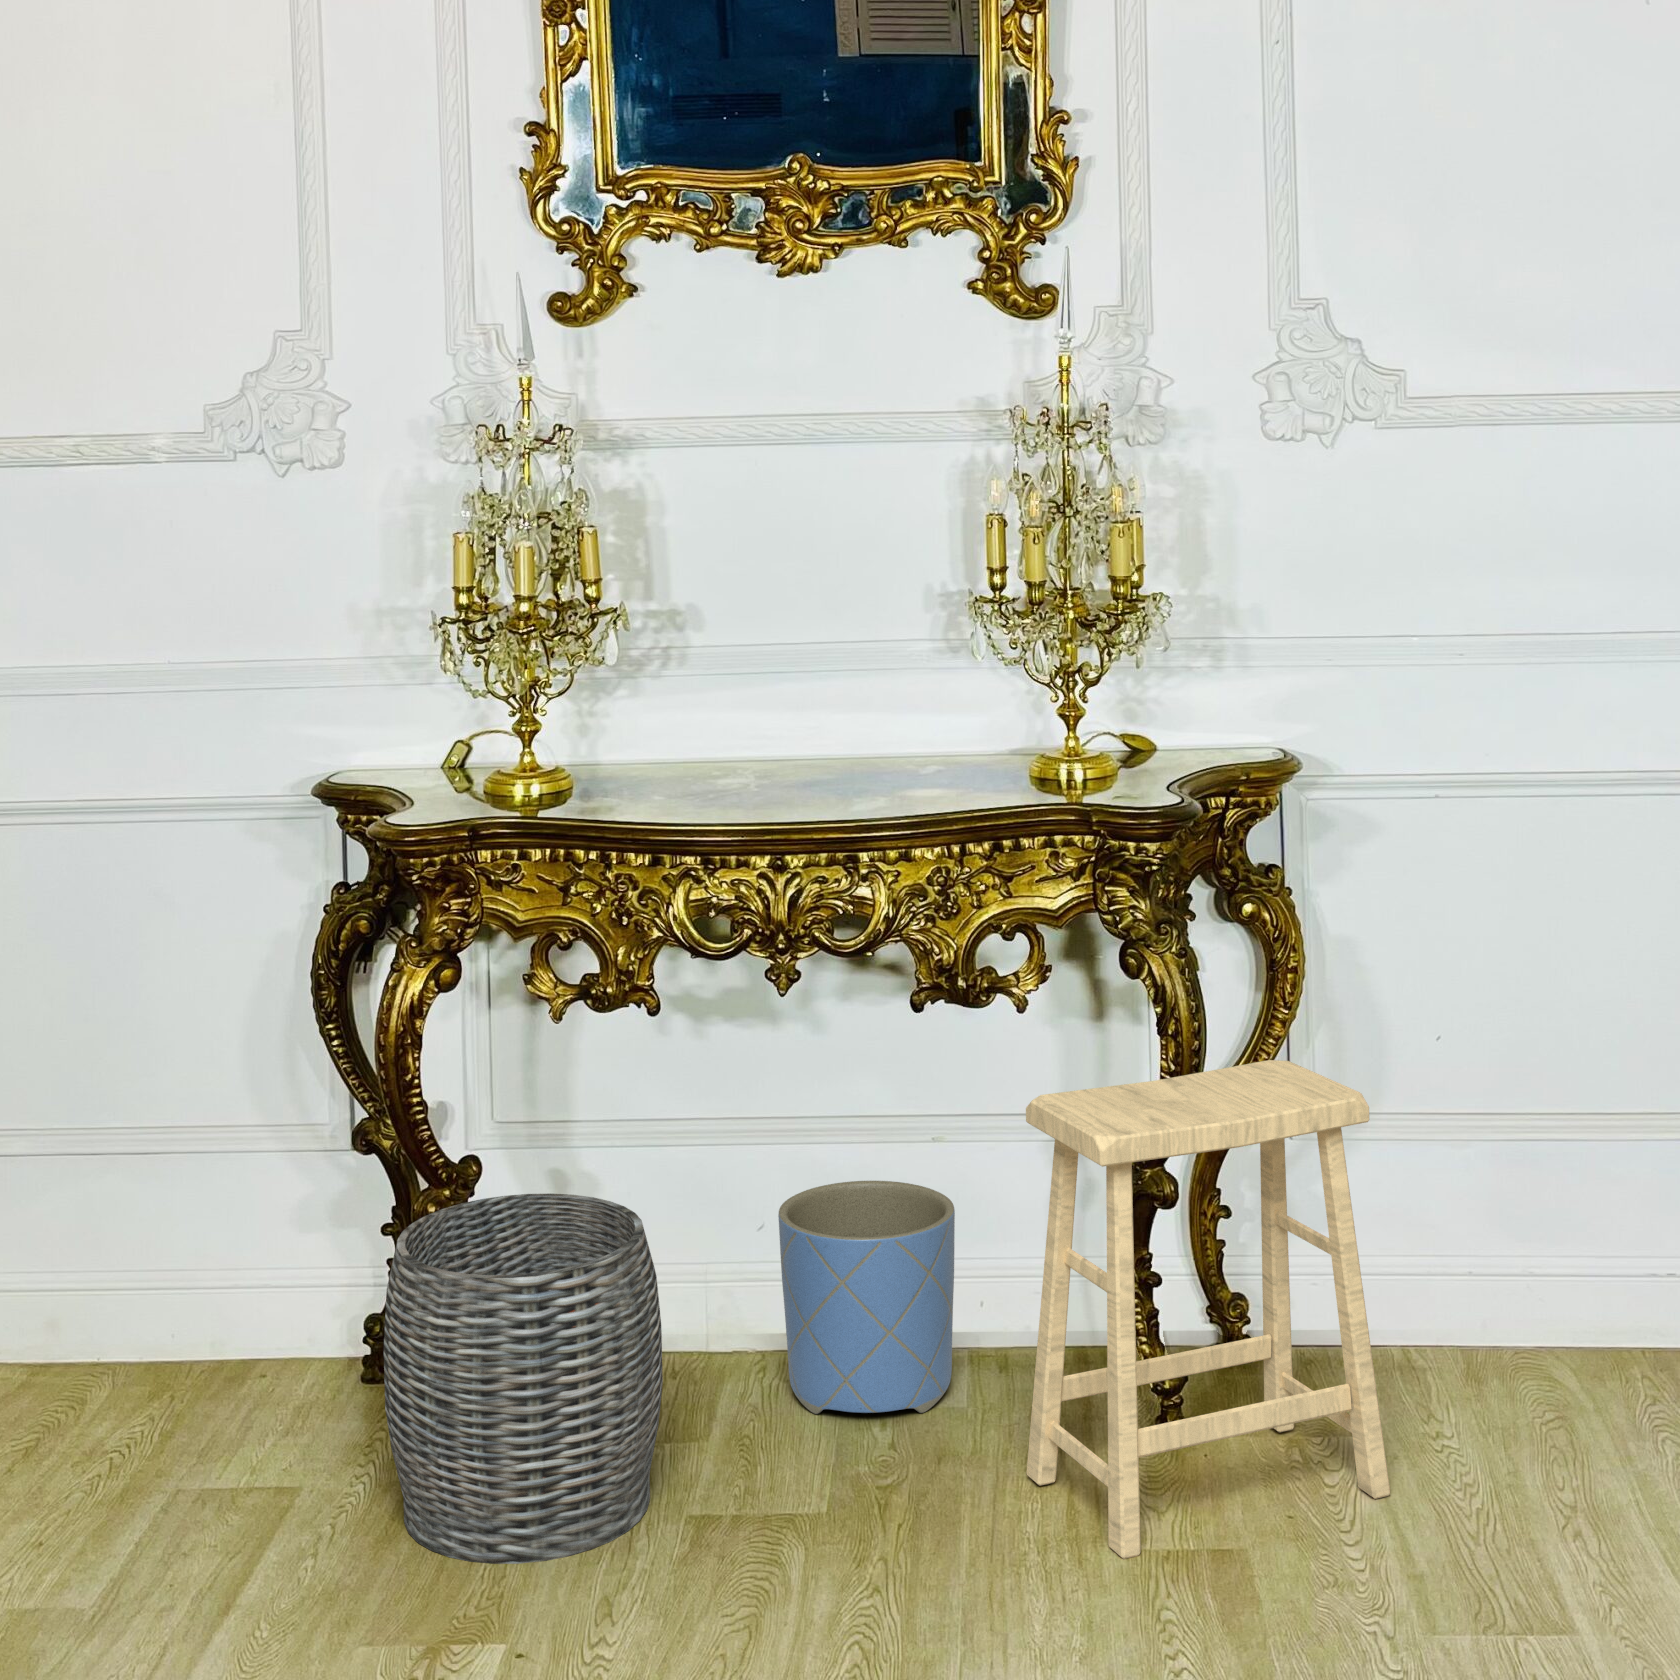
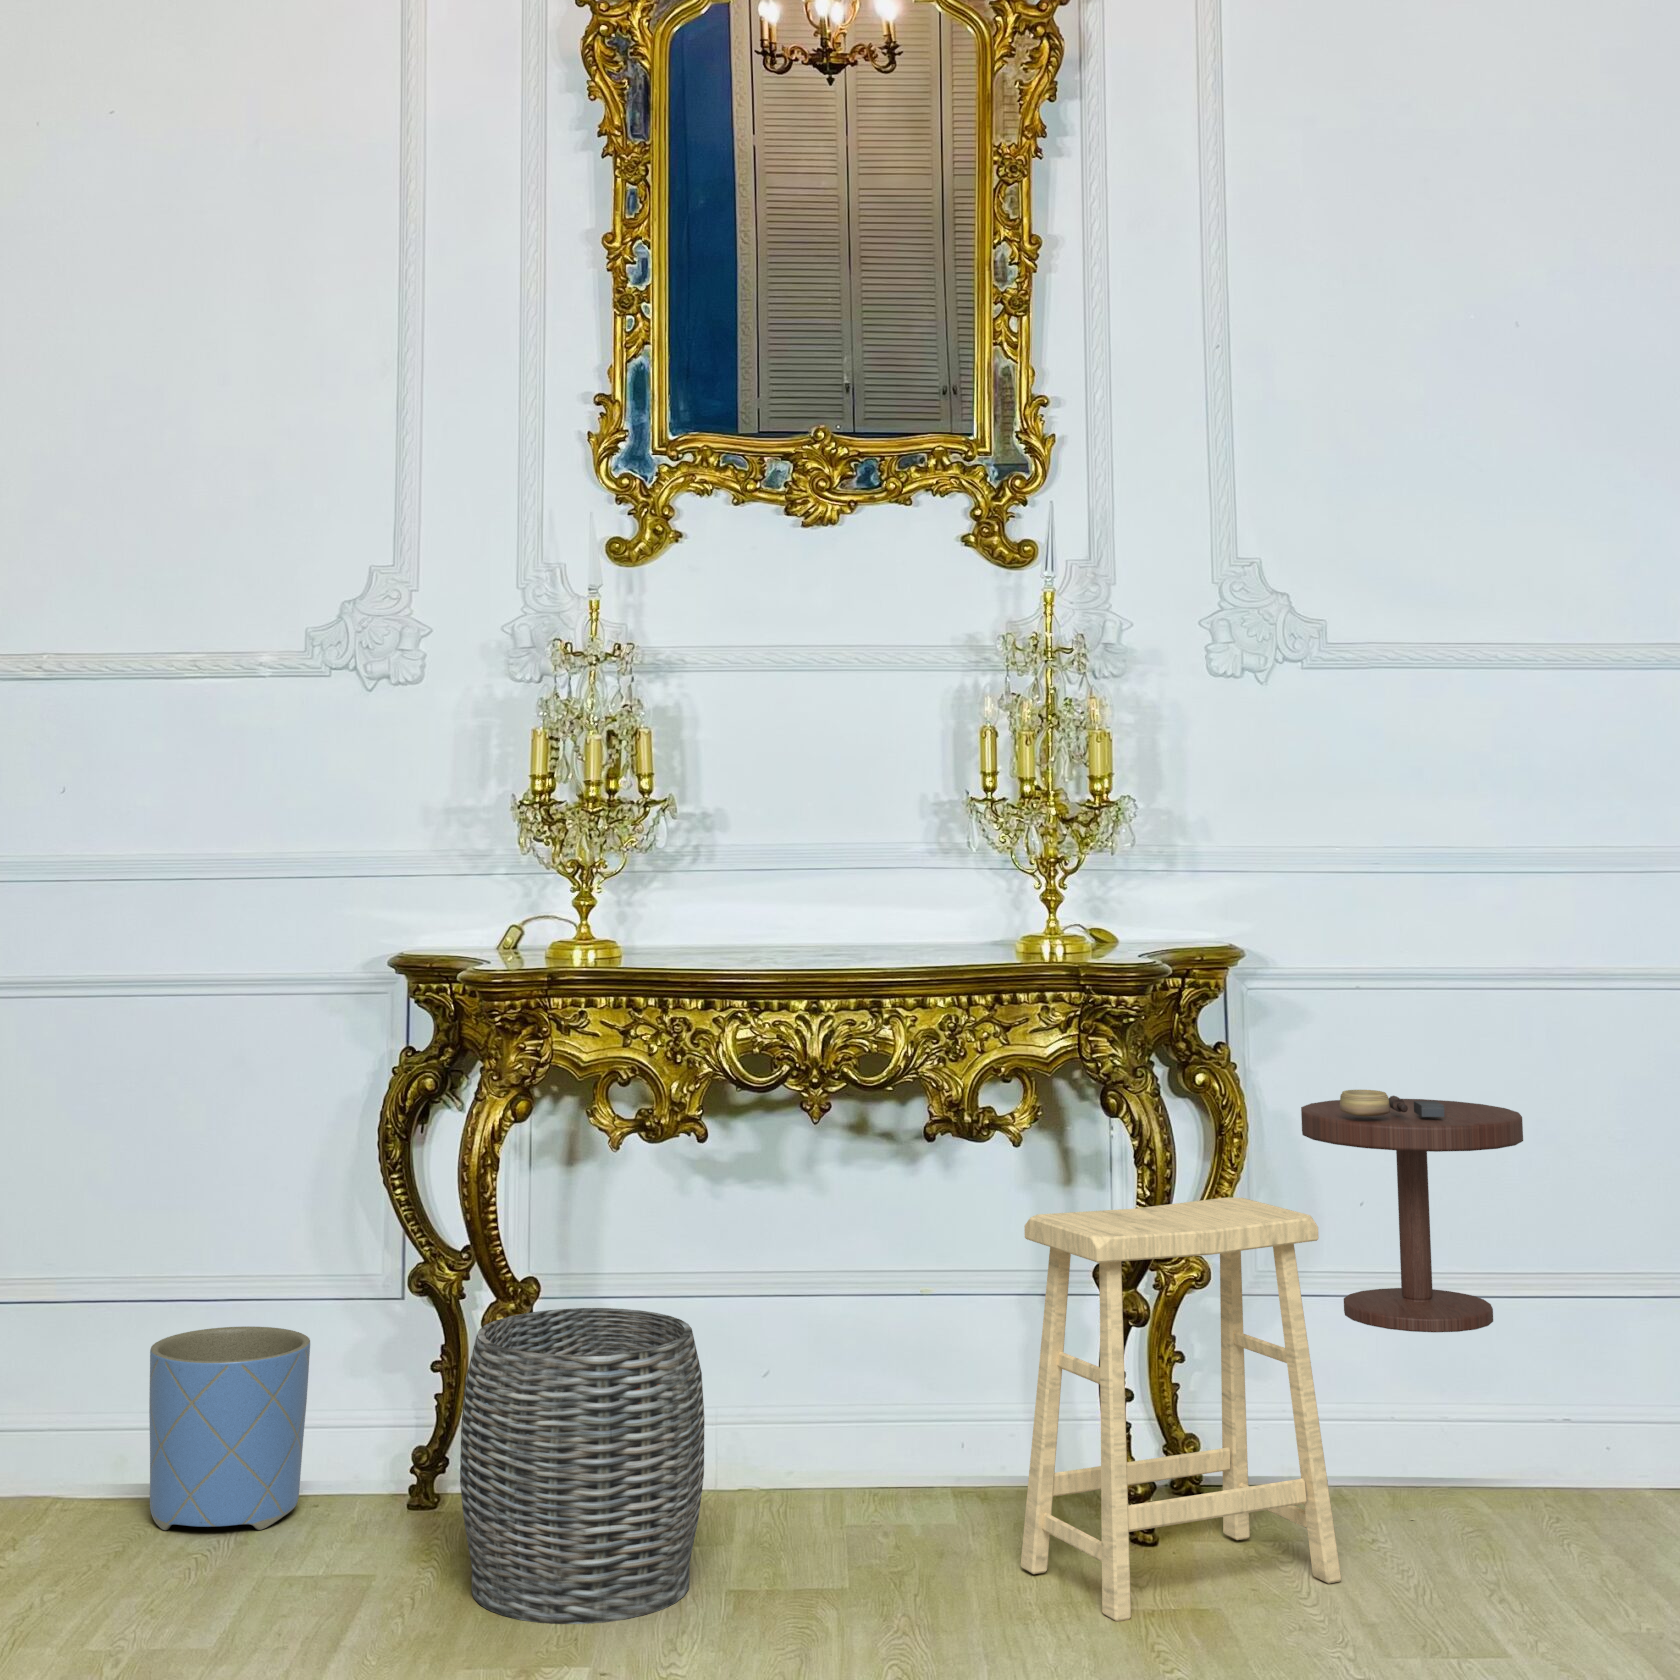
side table: none [1363,925,1622,1398] -> present [1301,1090,1523,1332]
planter: present [778,1181,955,1414] -> present [149,1326,310,1530]

